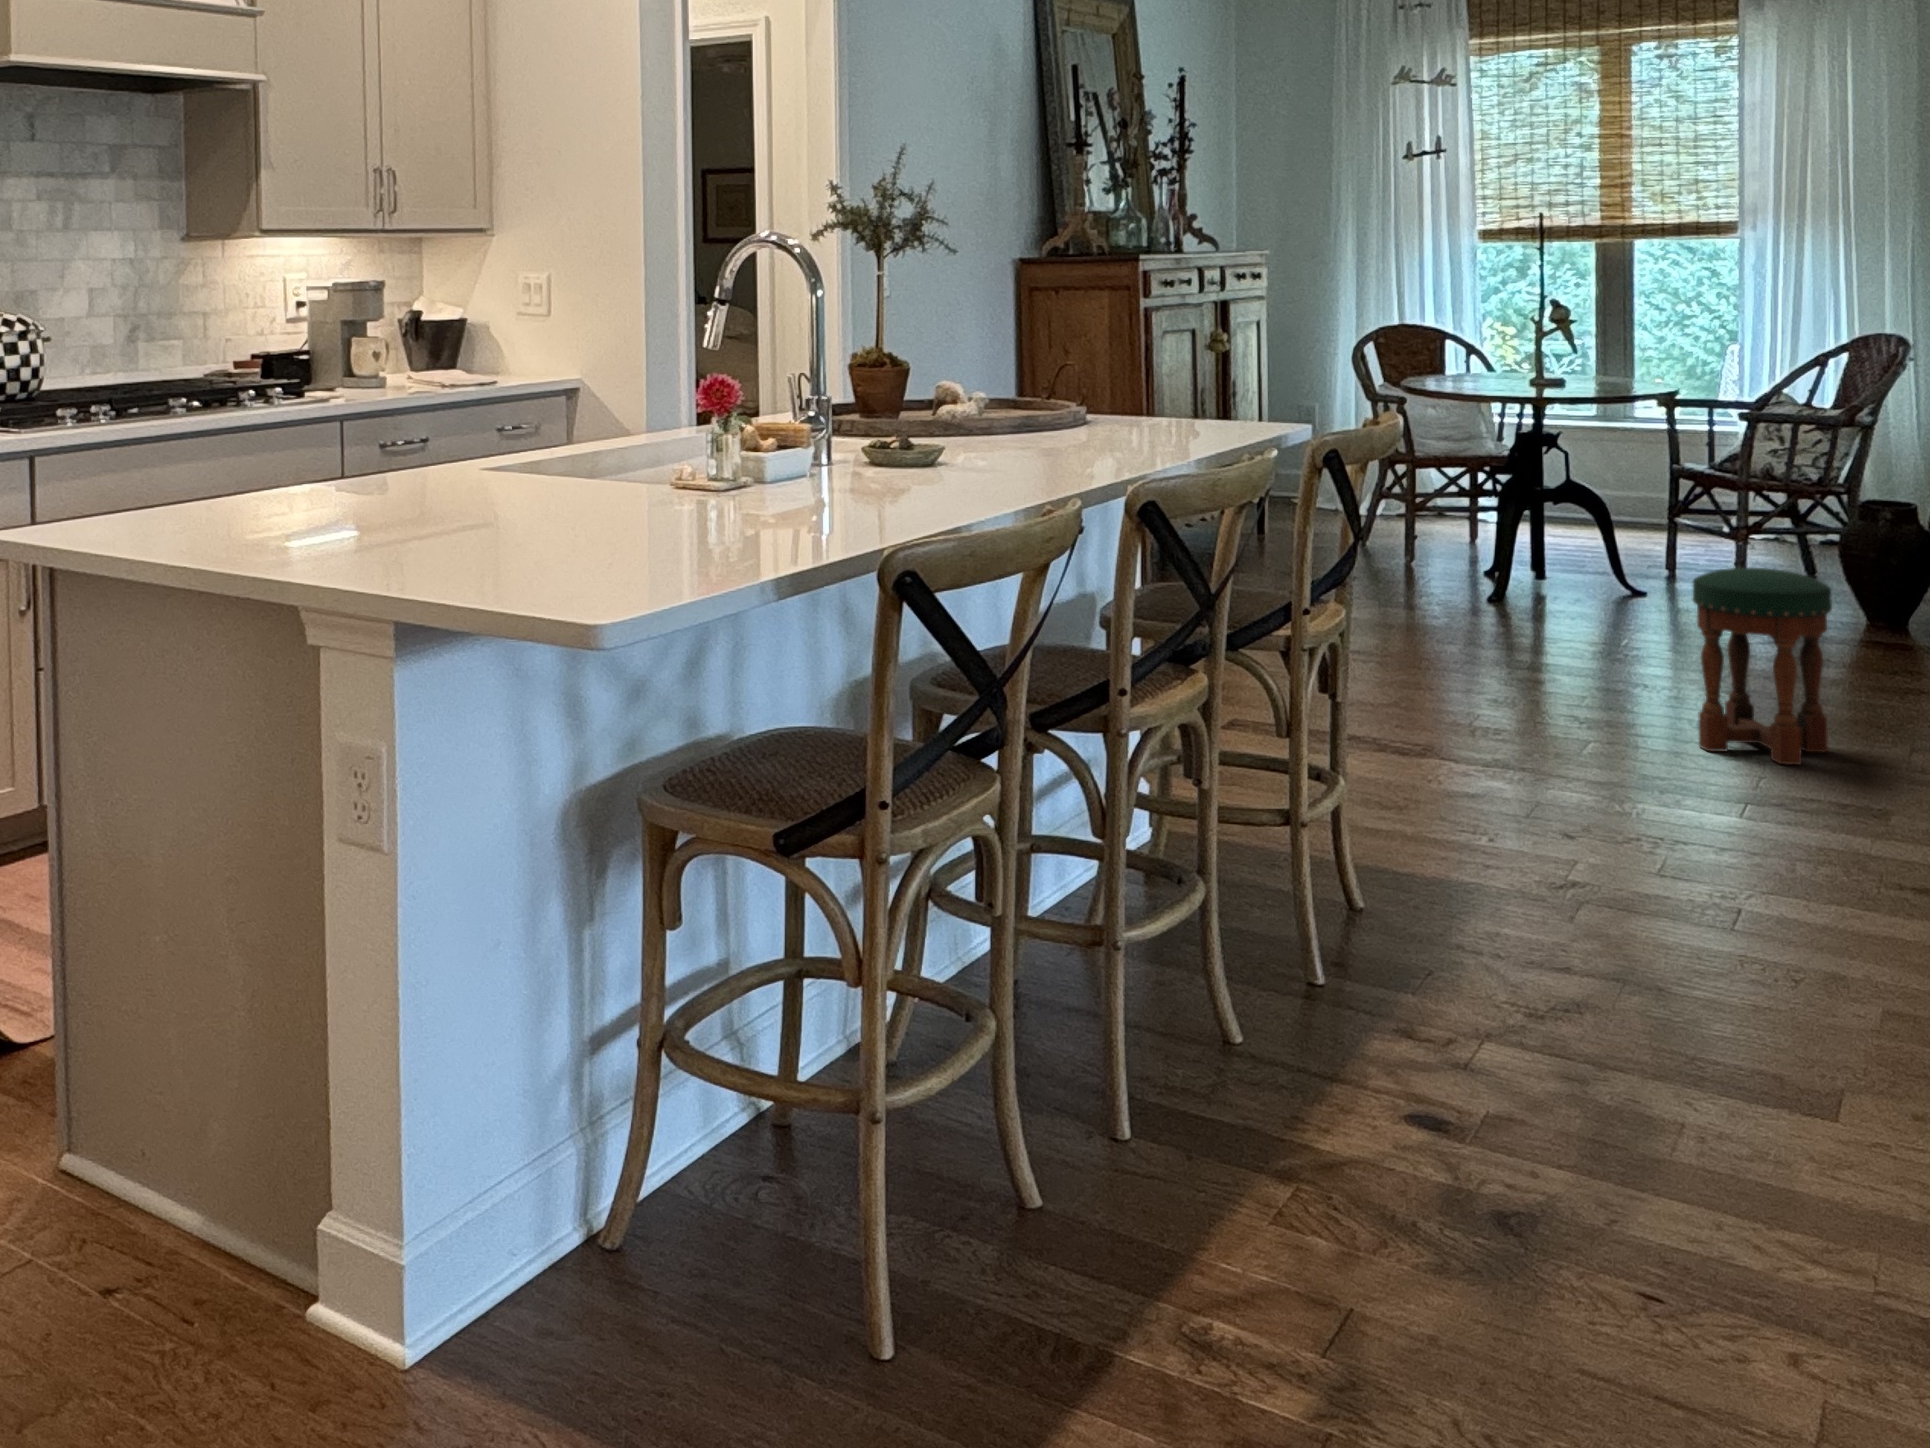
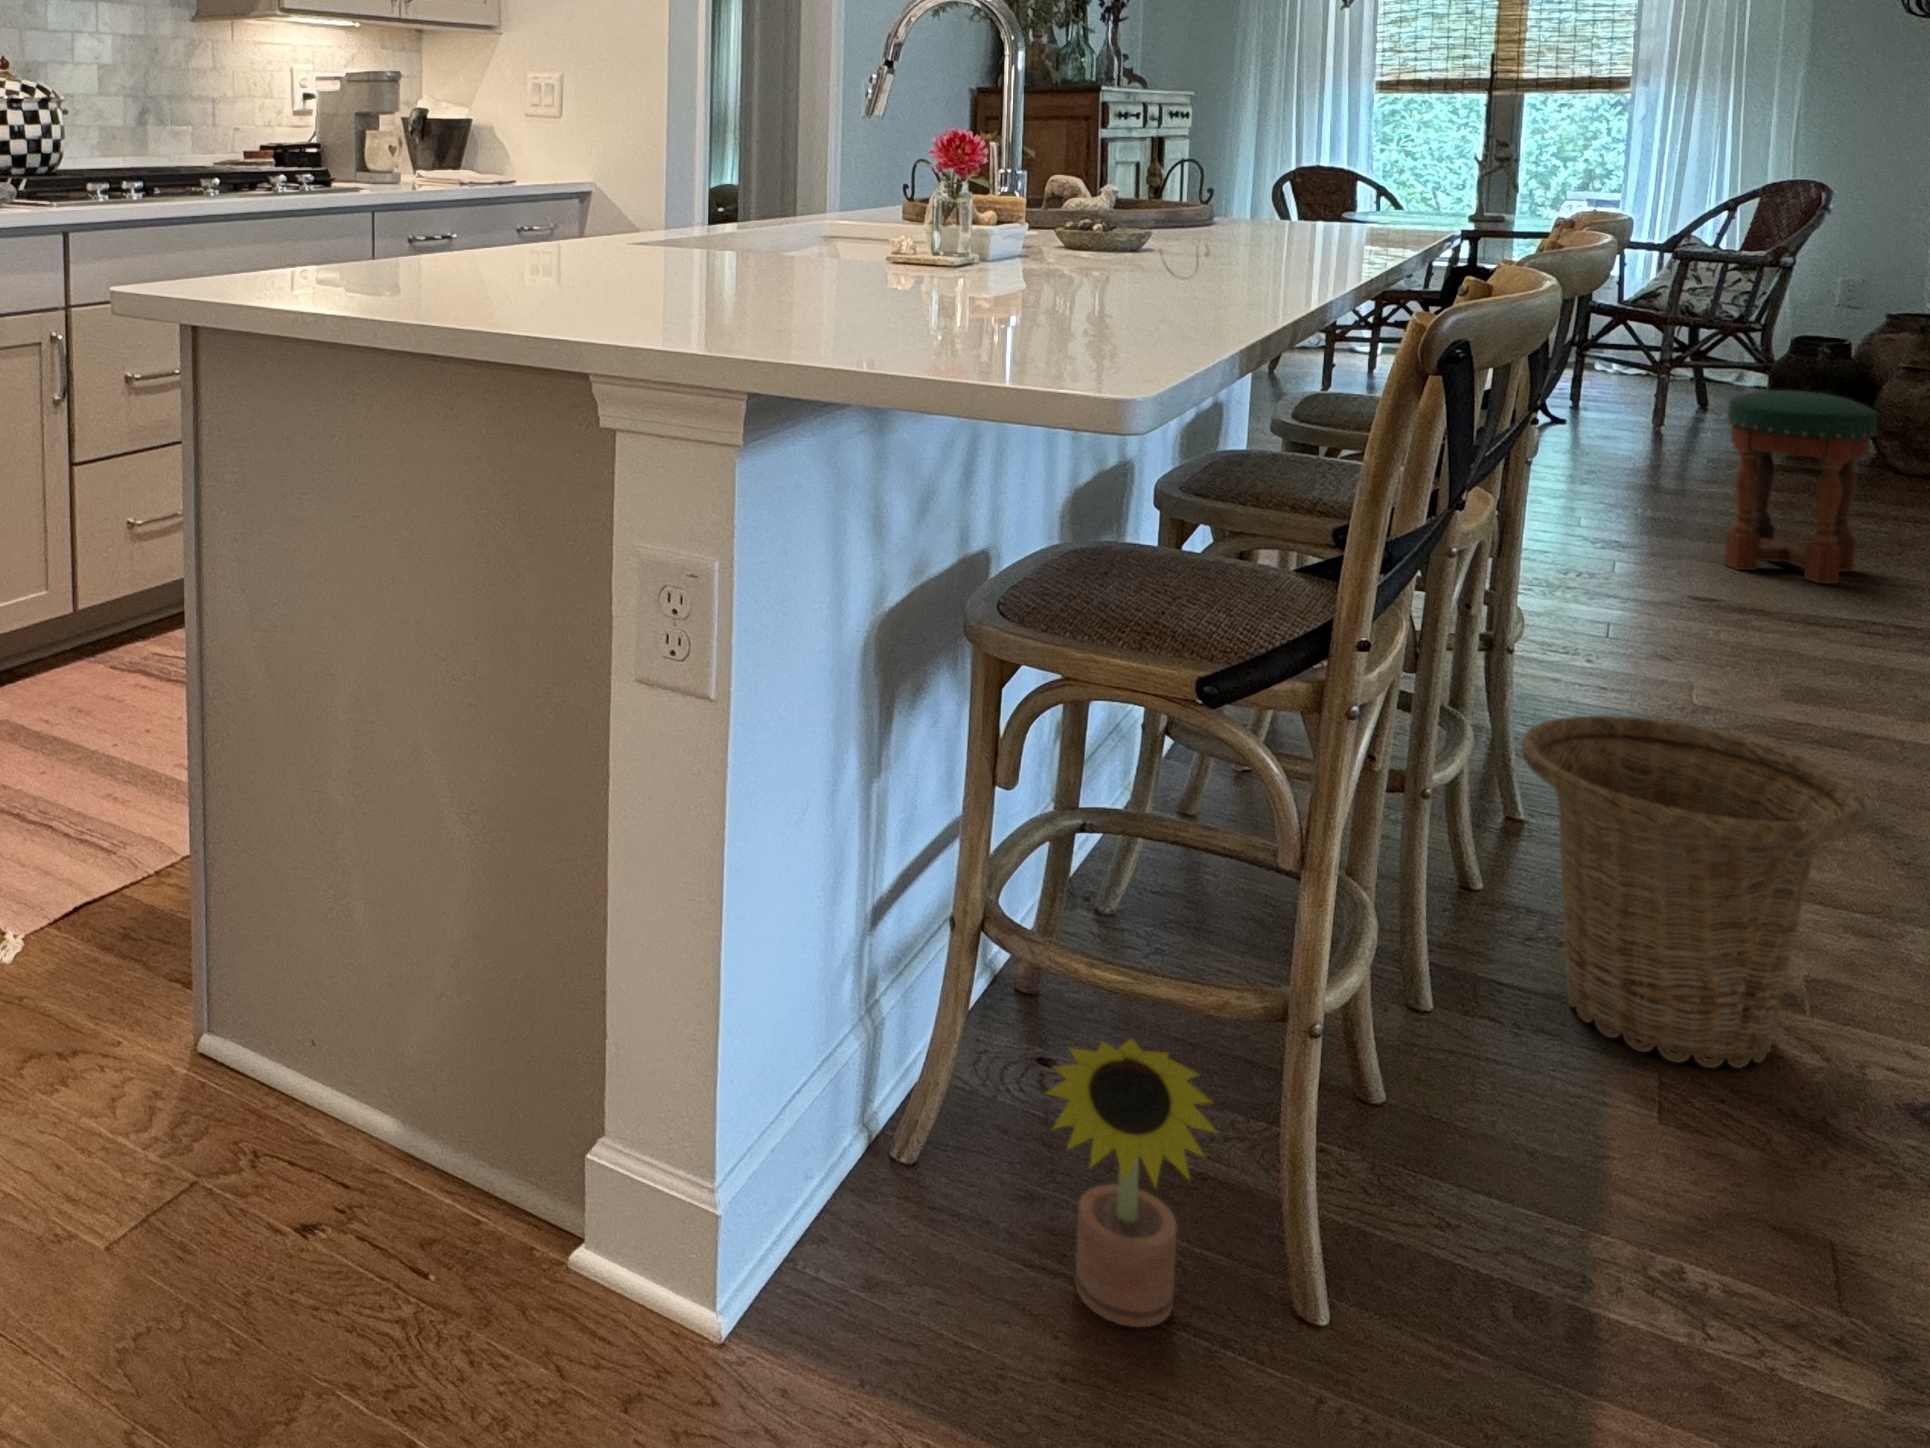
basket: none [1194,879,1454,1183] -> present [1521,716,1866,1068]
decorative plant: none [646,1115,772,1357] -> present [1045,1039,1216,1327]

